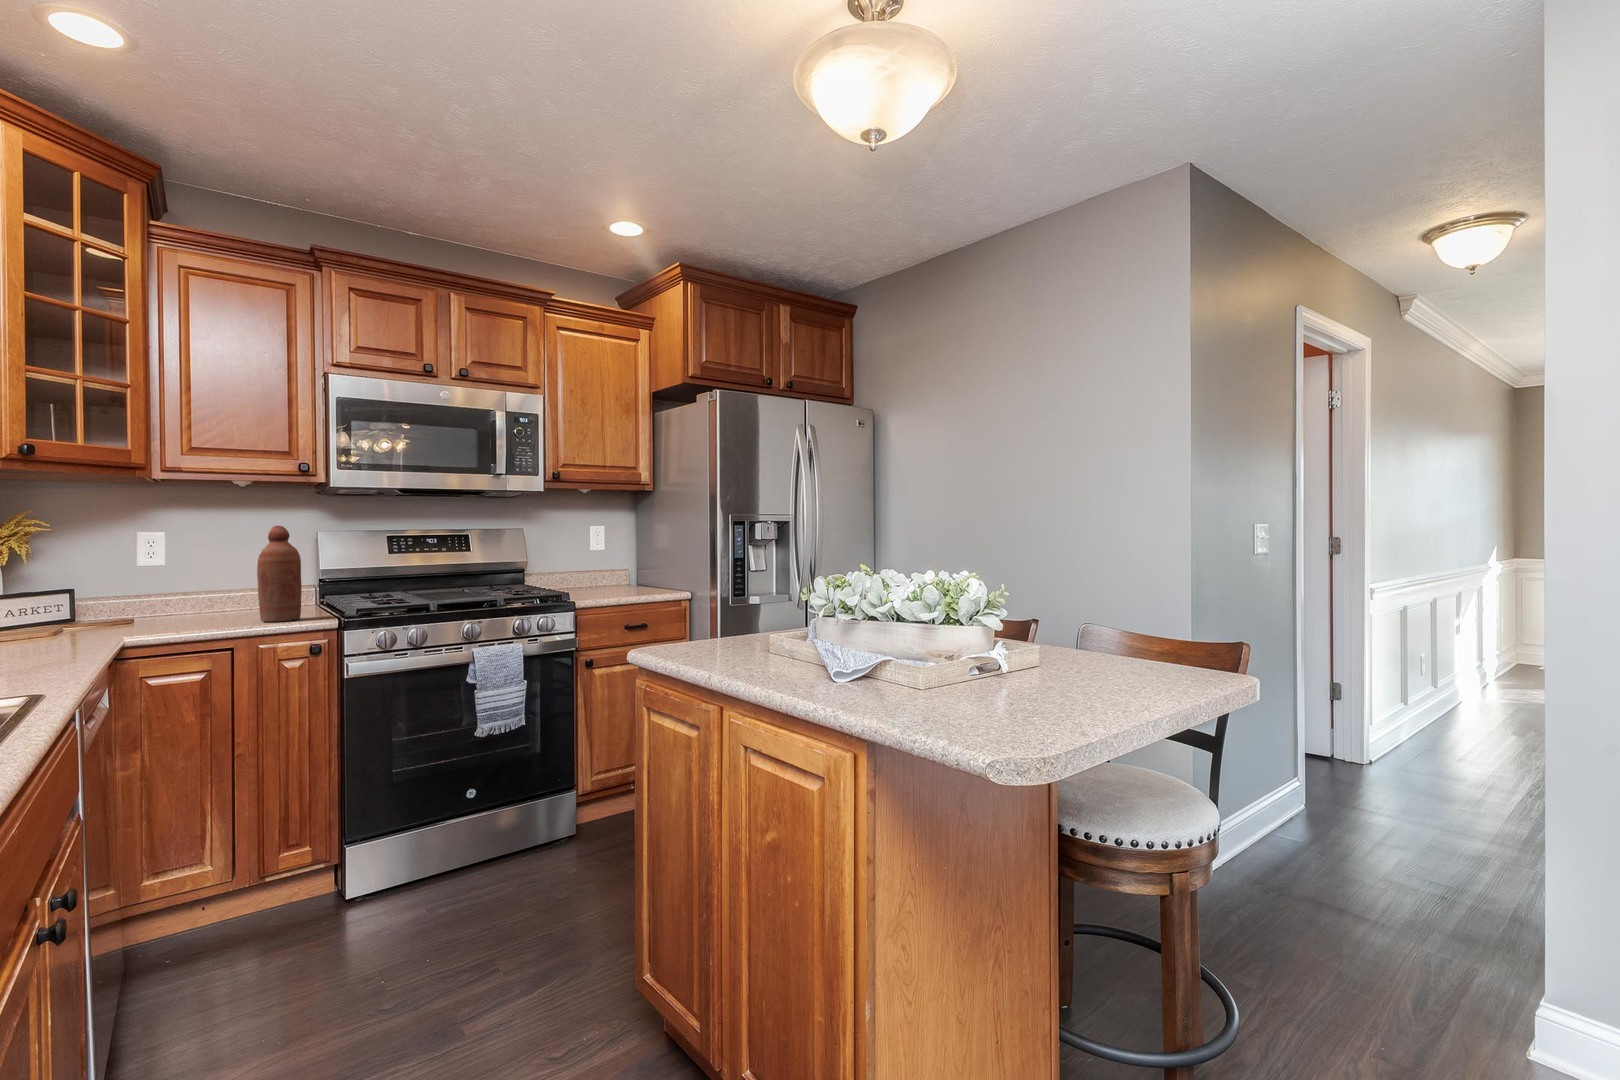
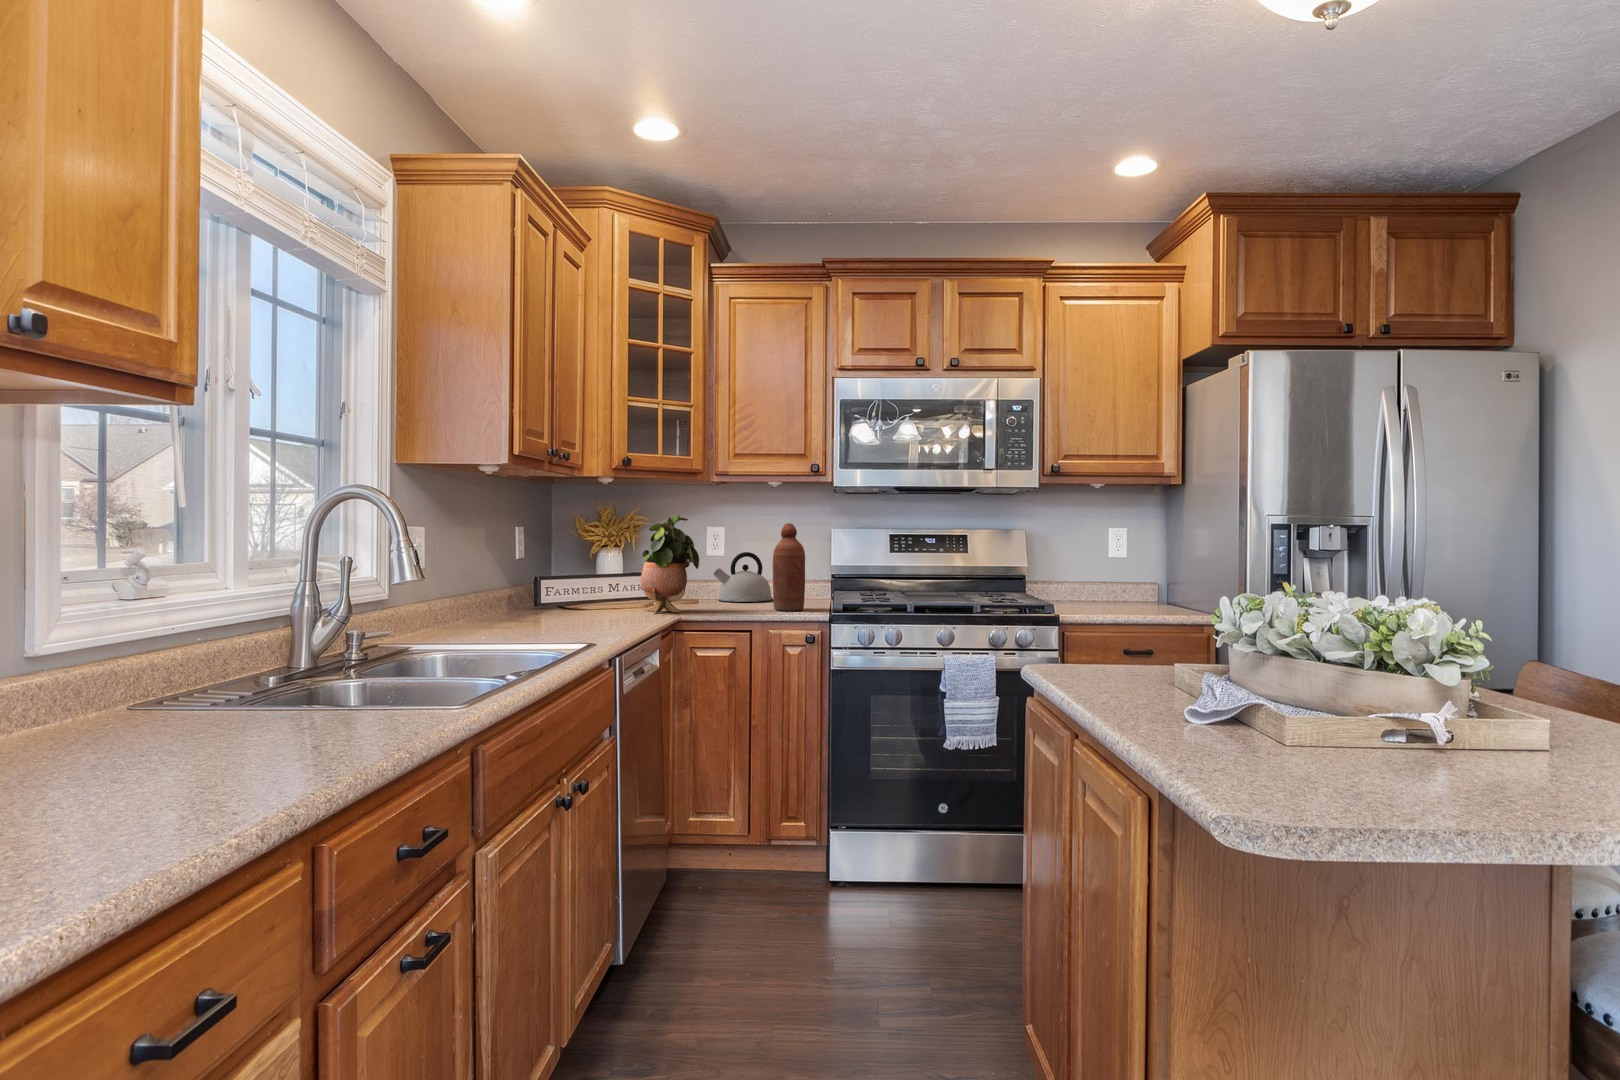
potted plant: none [55,515,152,638] -> present [641,514,699,613]
kettle: none [157,561,245,620] -> present [713,552,773,602]

